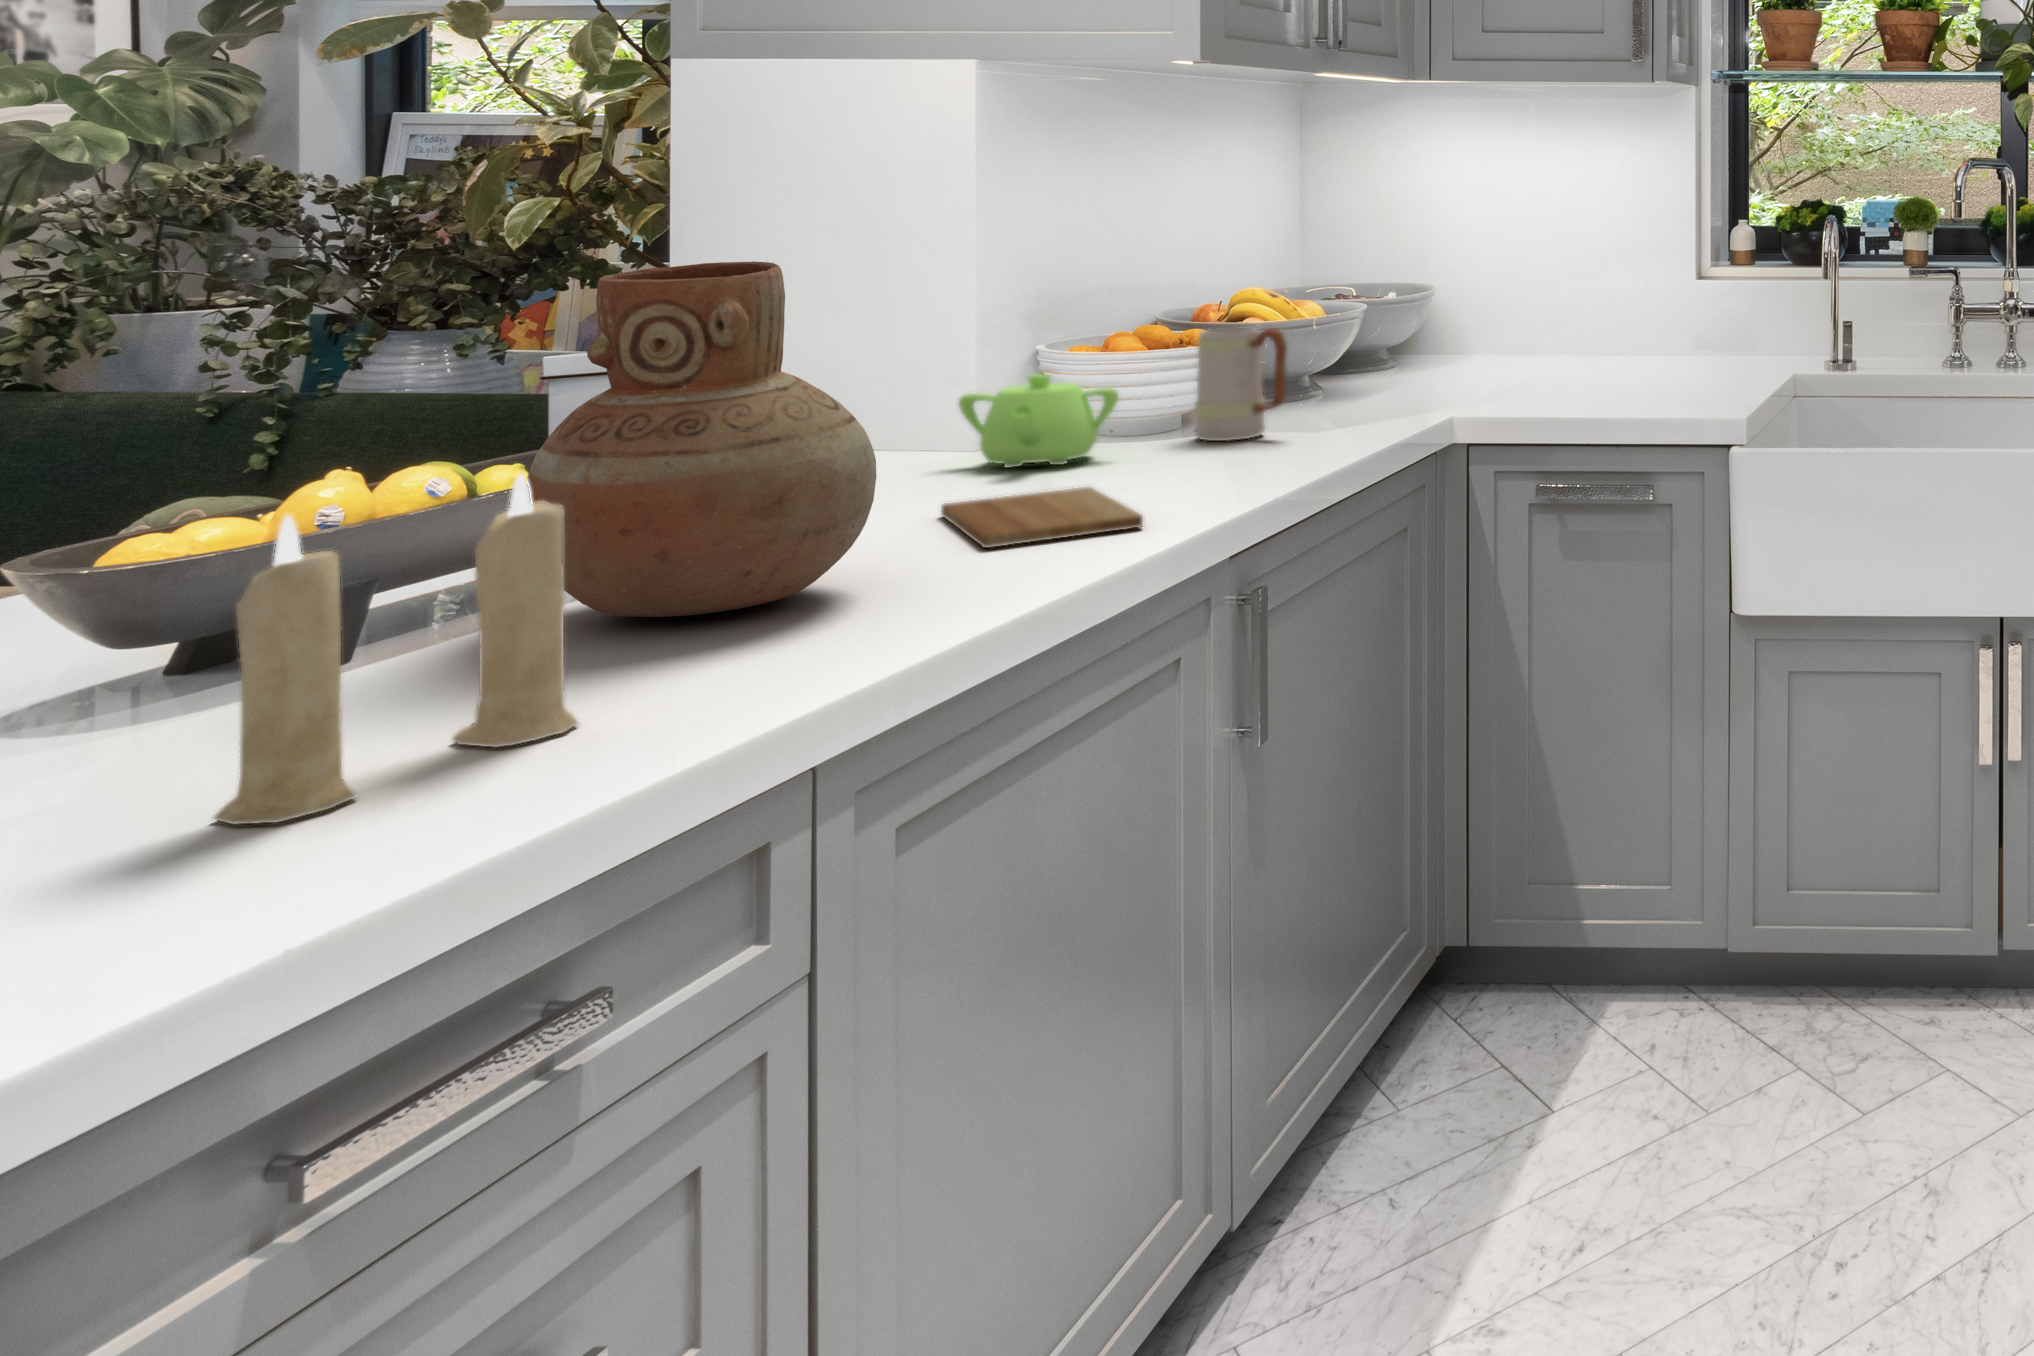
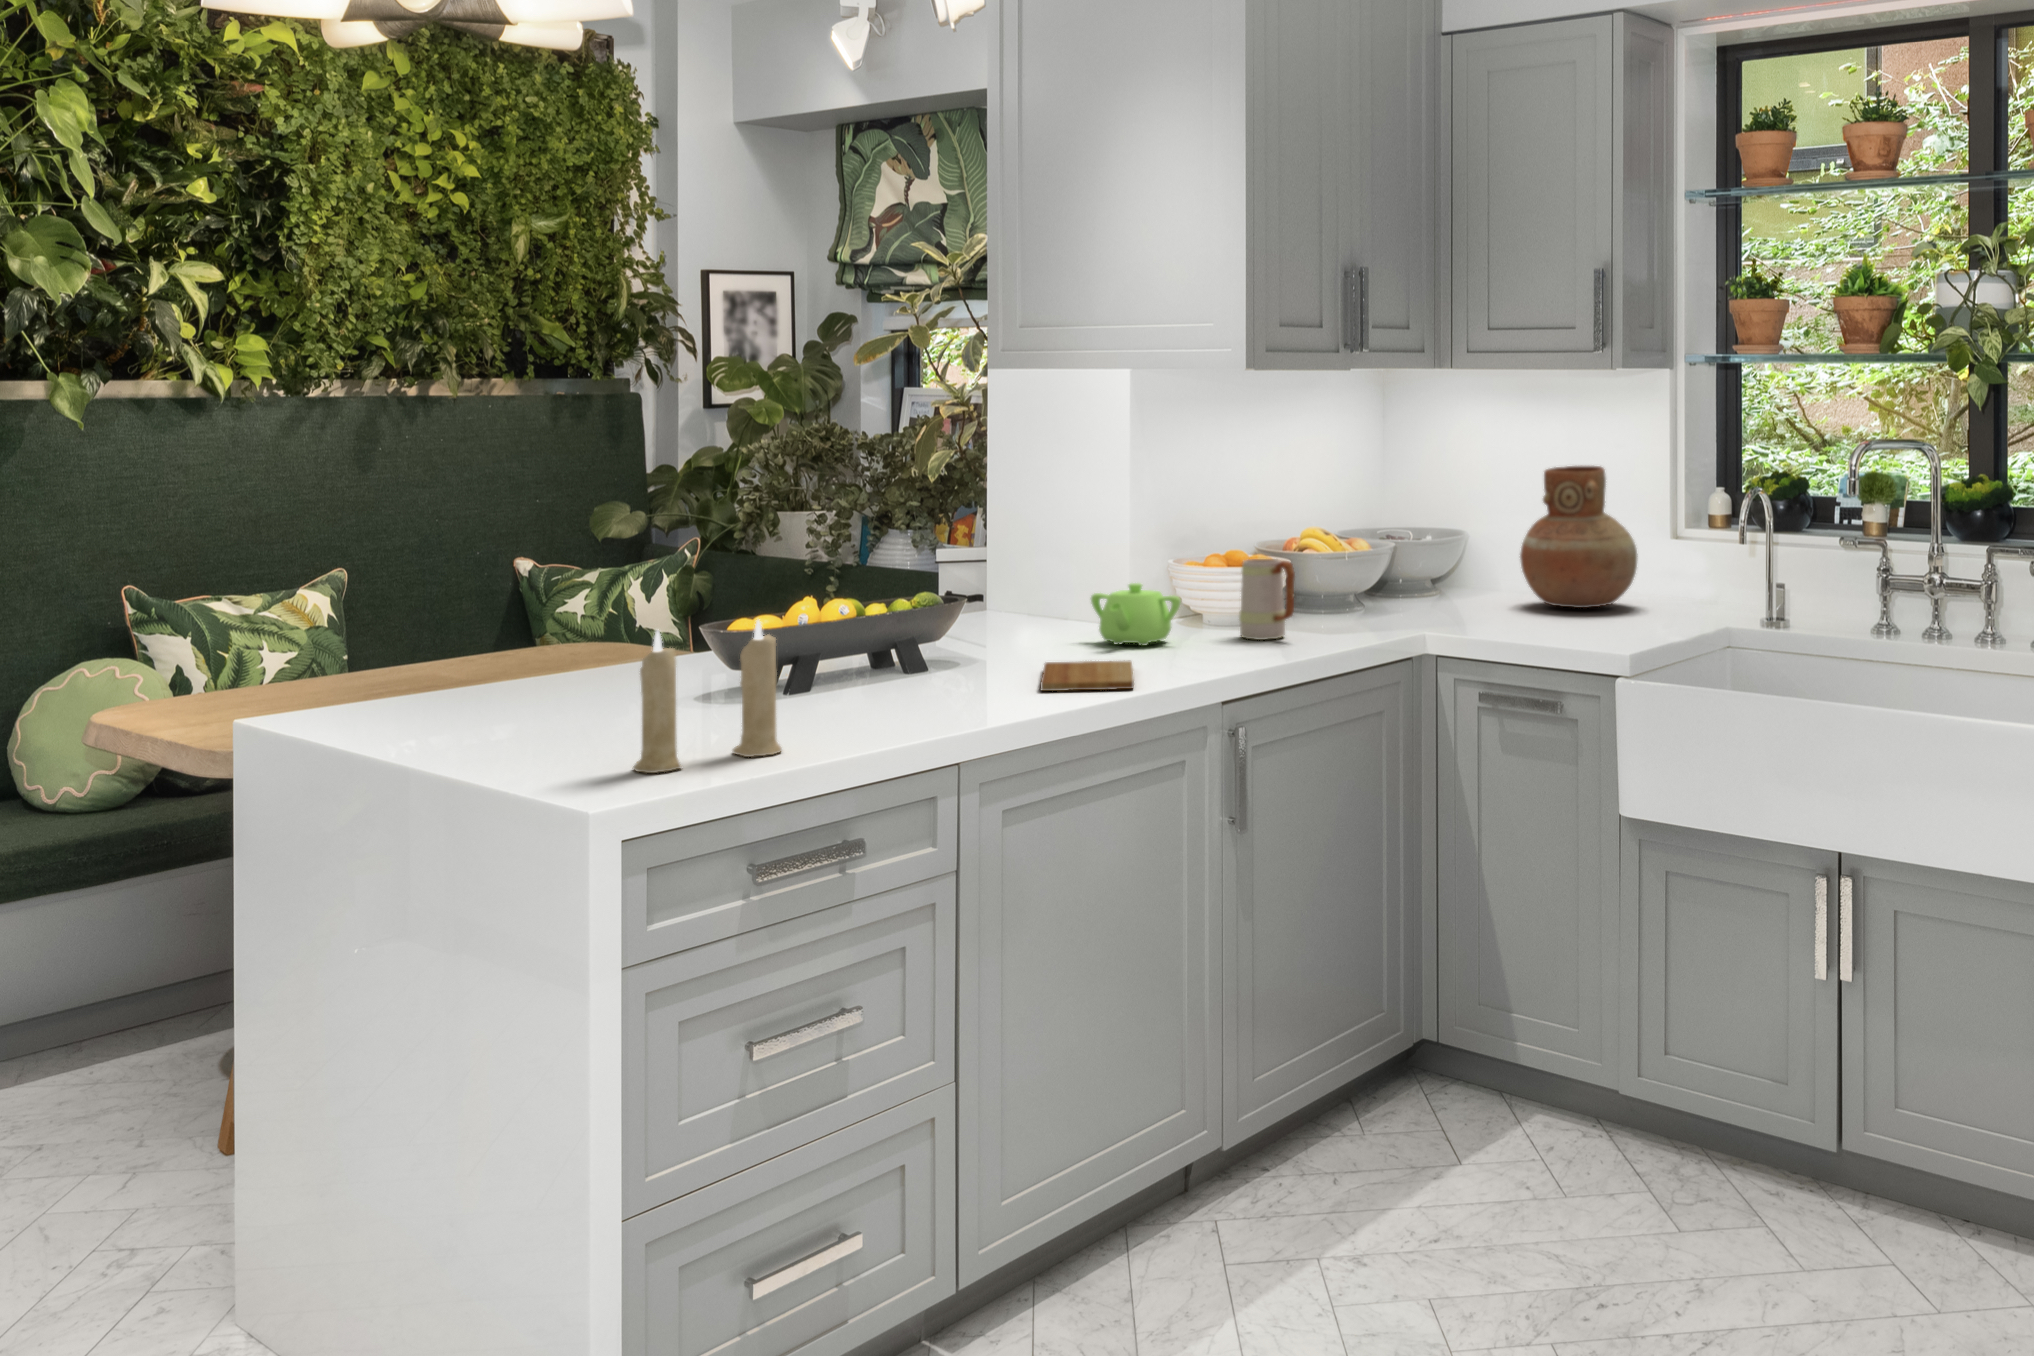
vase: present [527,261,876,617] -> present [1520,466,1638,608]

